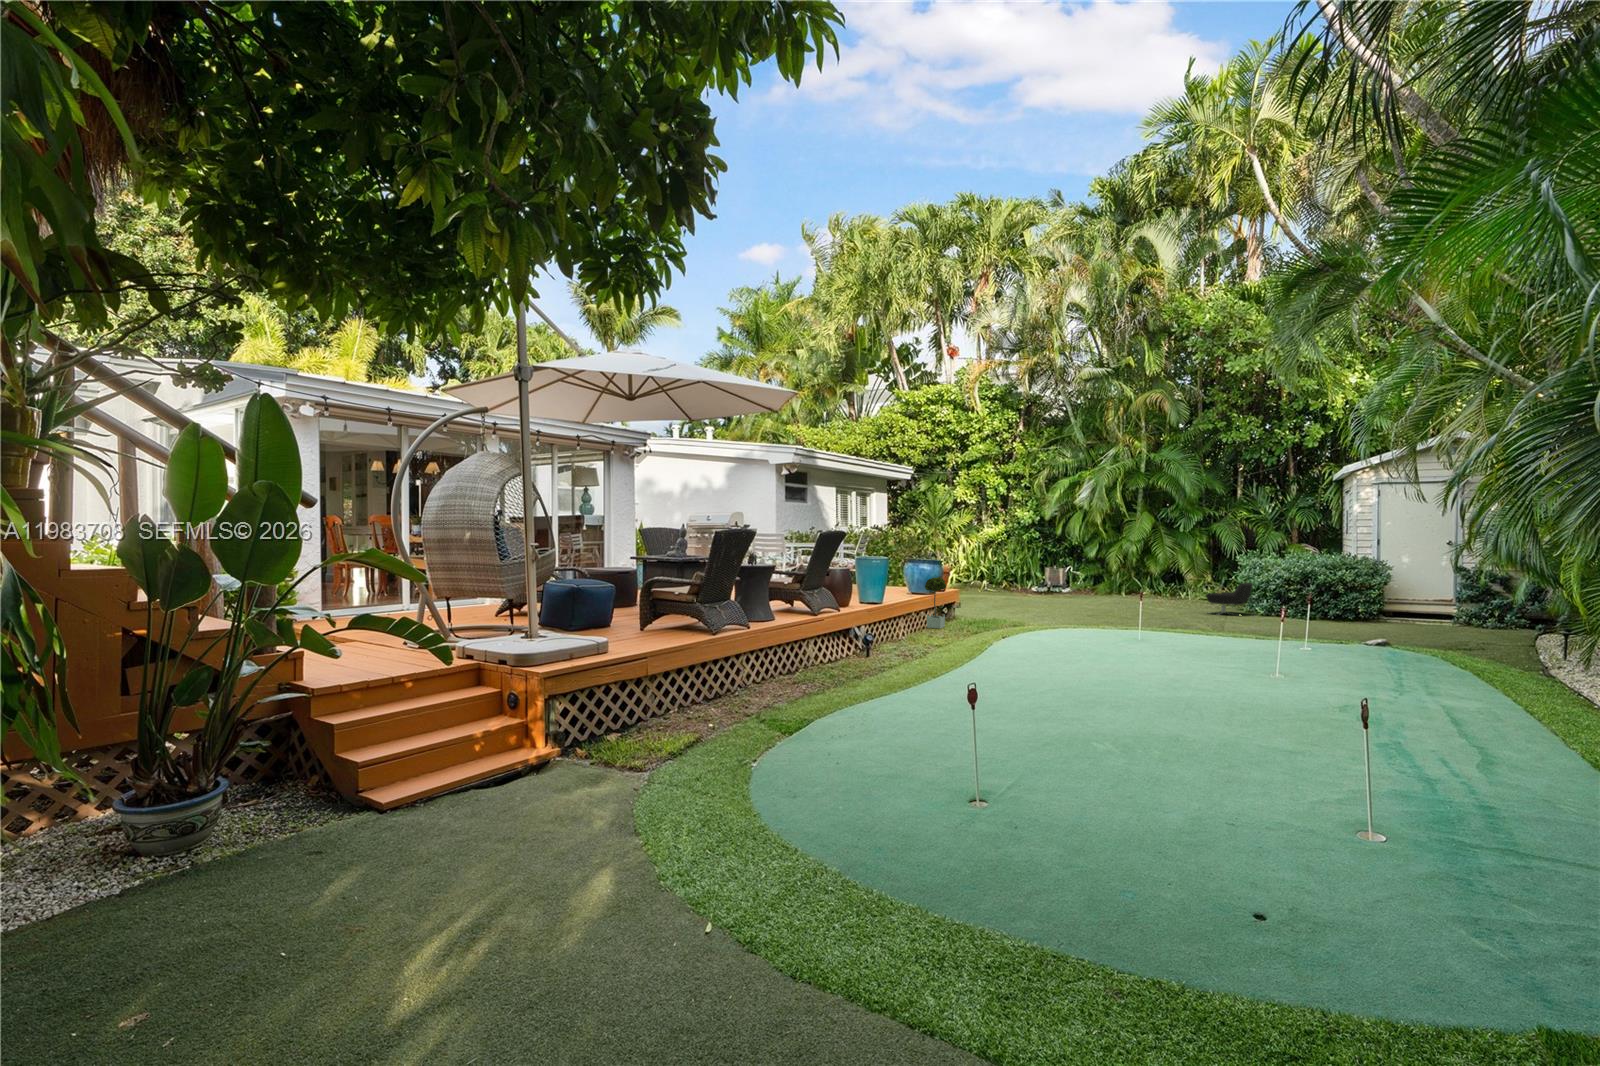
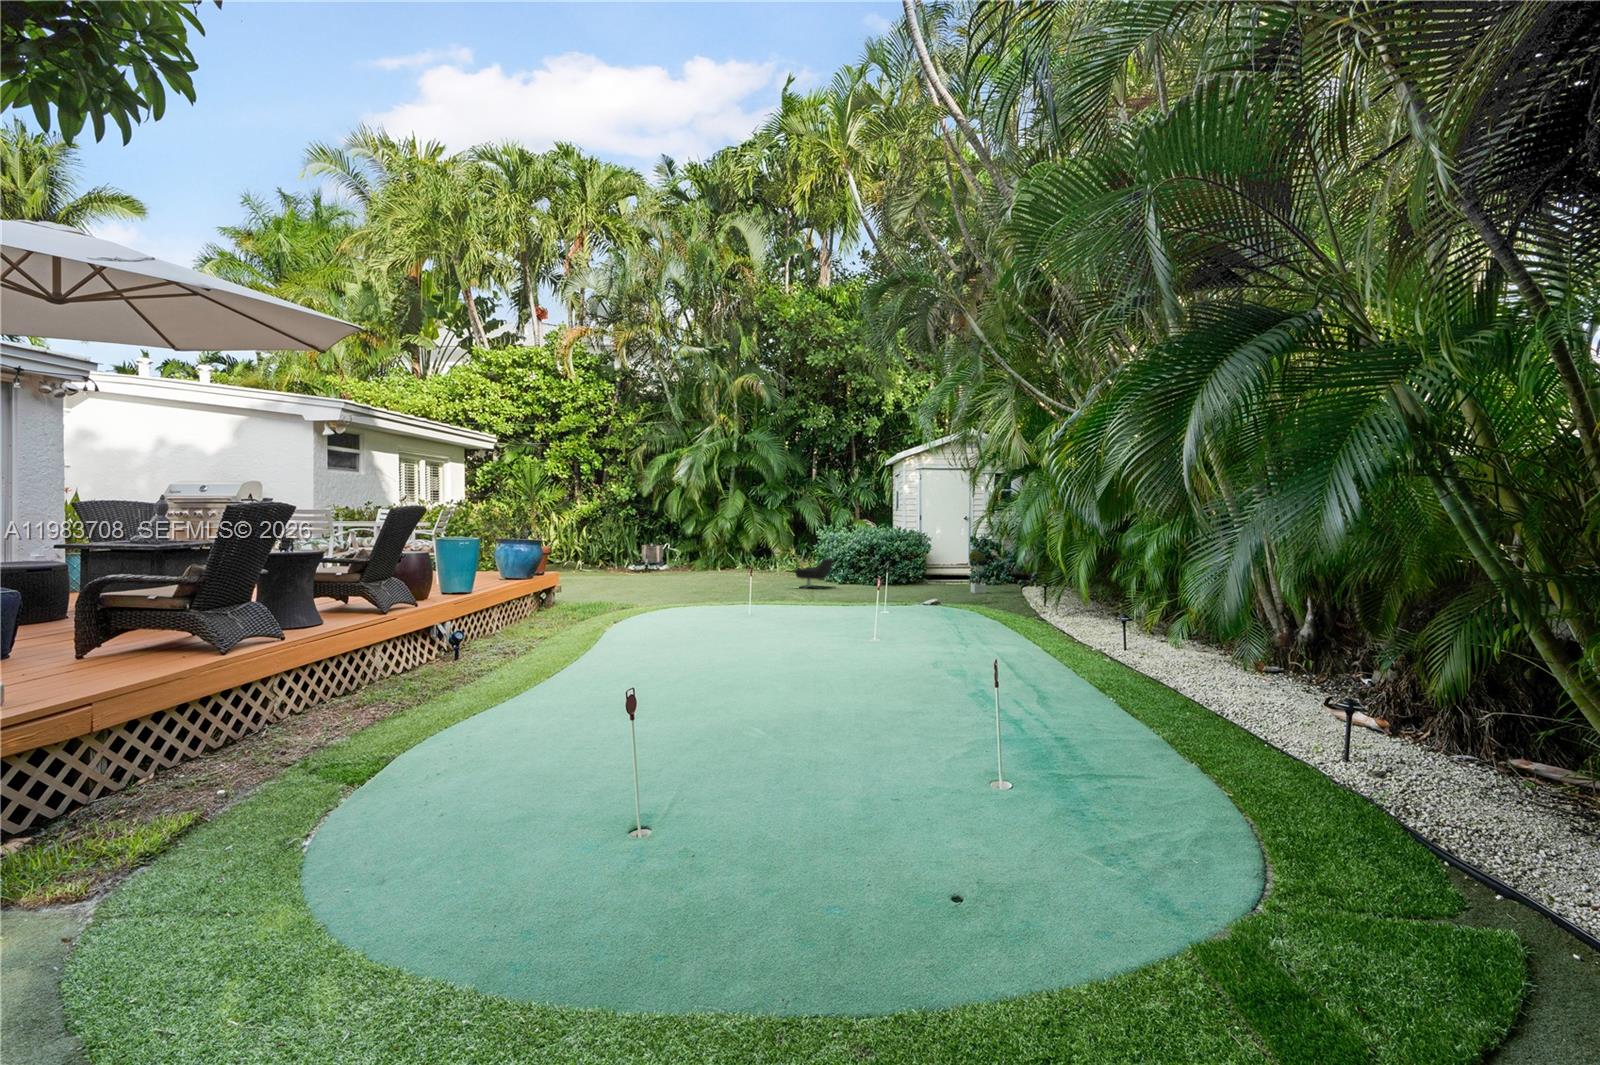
potted tree: present [925,577,946,628] -> present [969,550,987,594]

